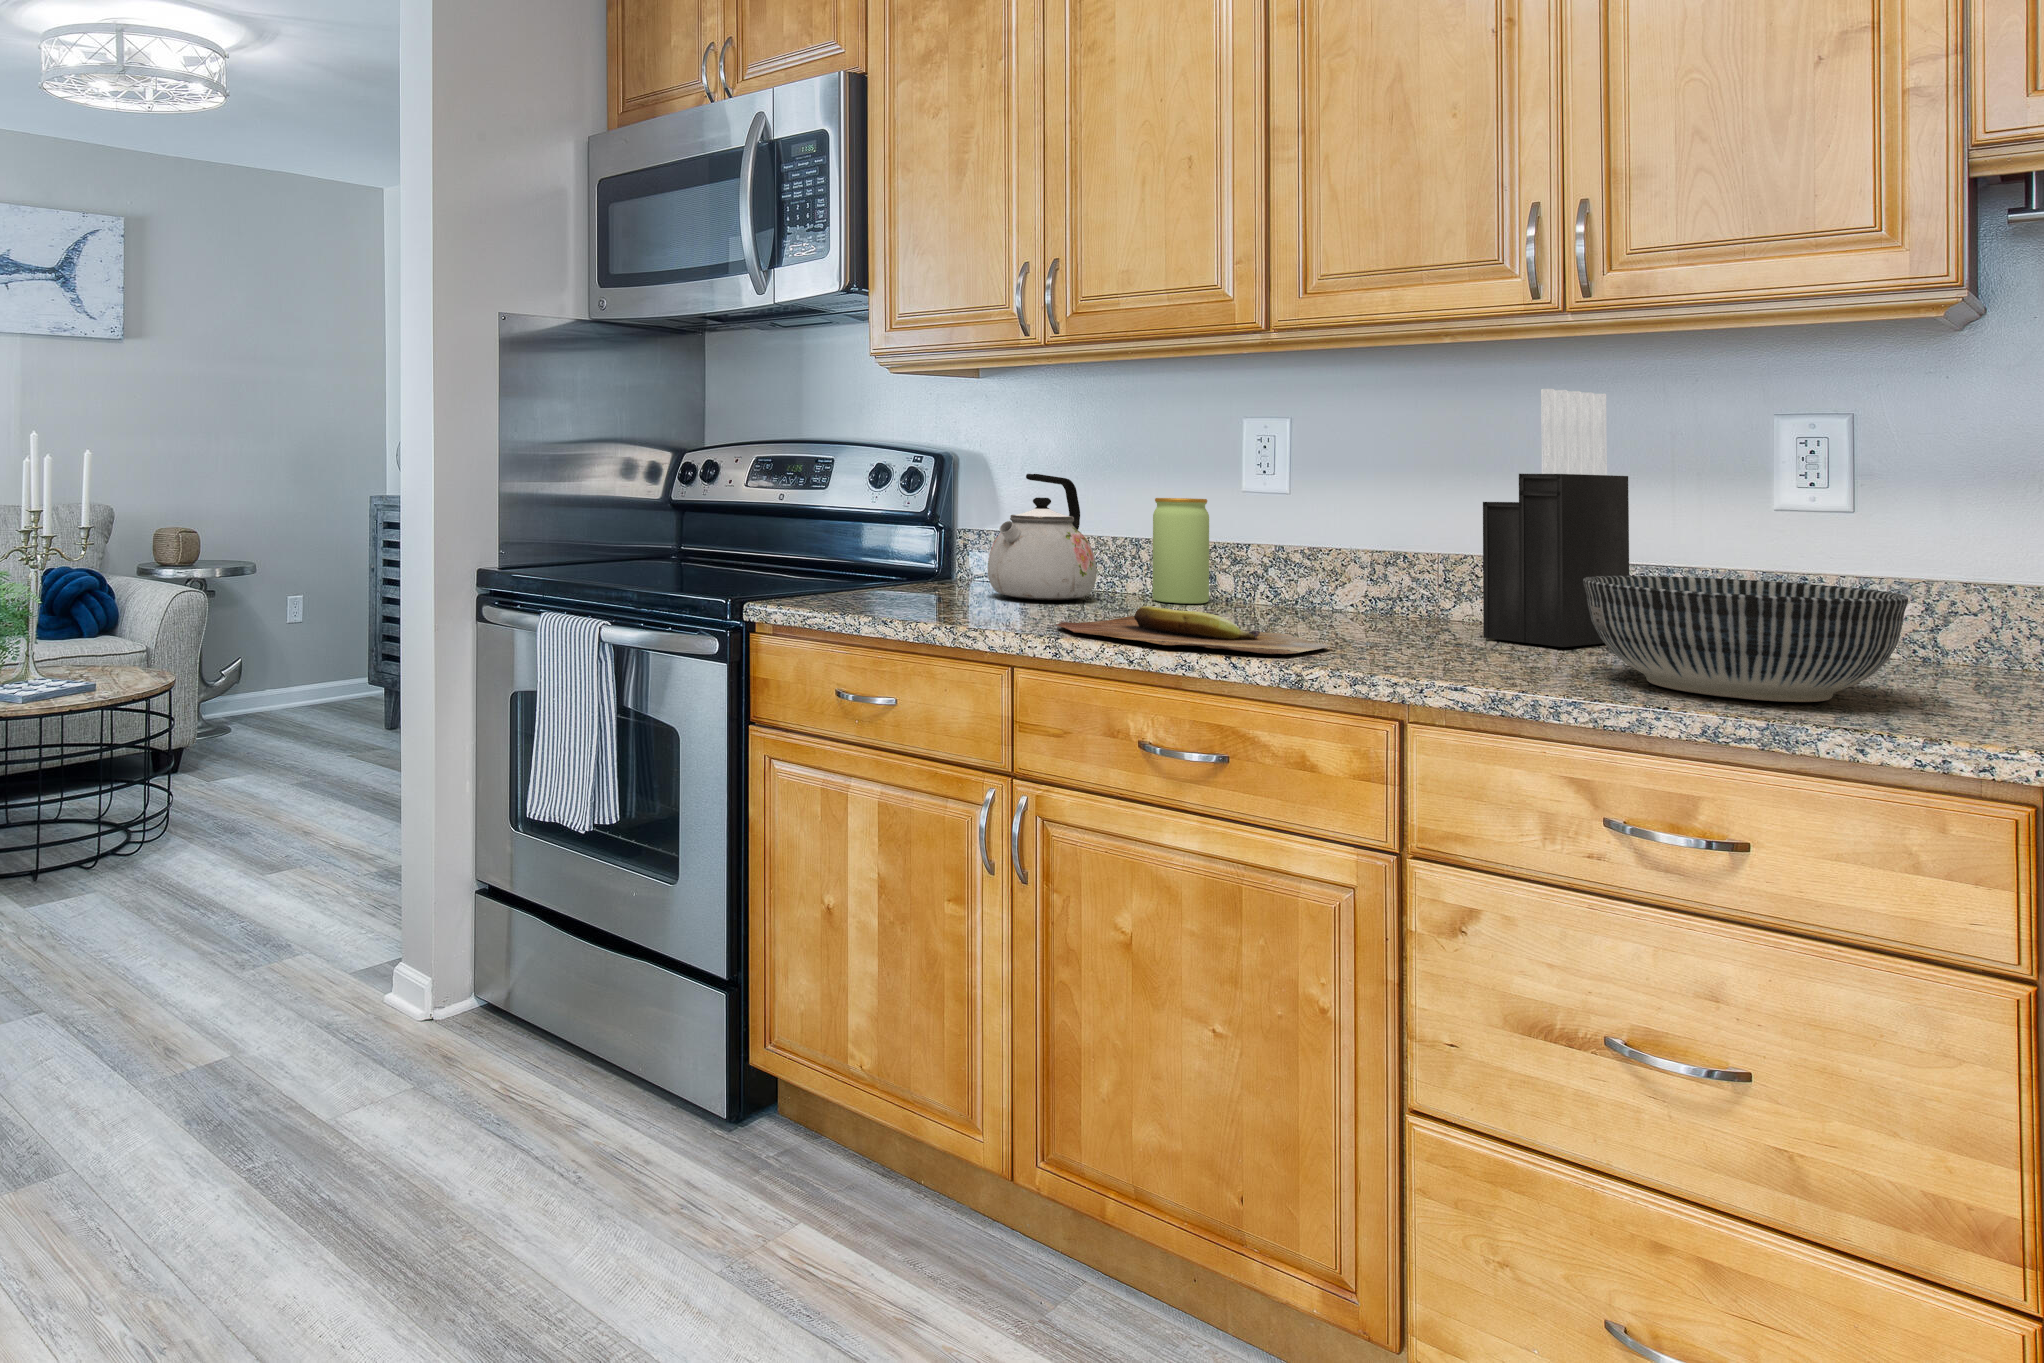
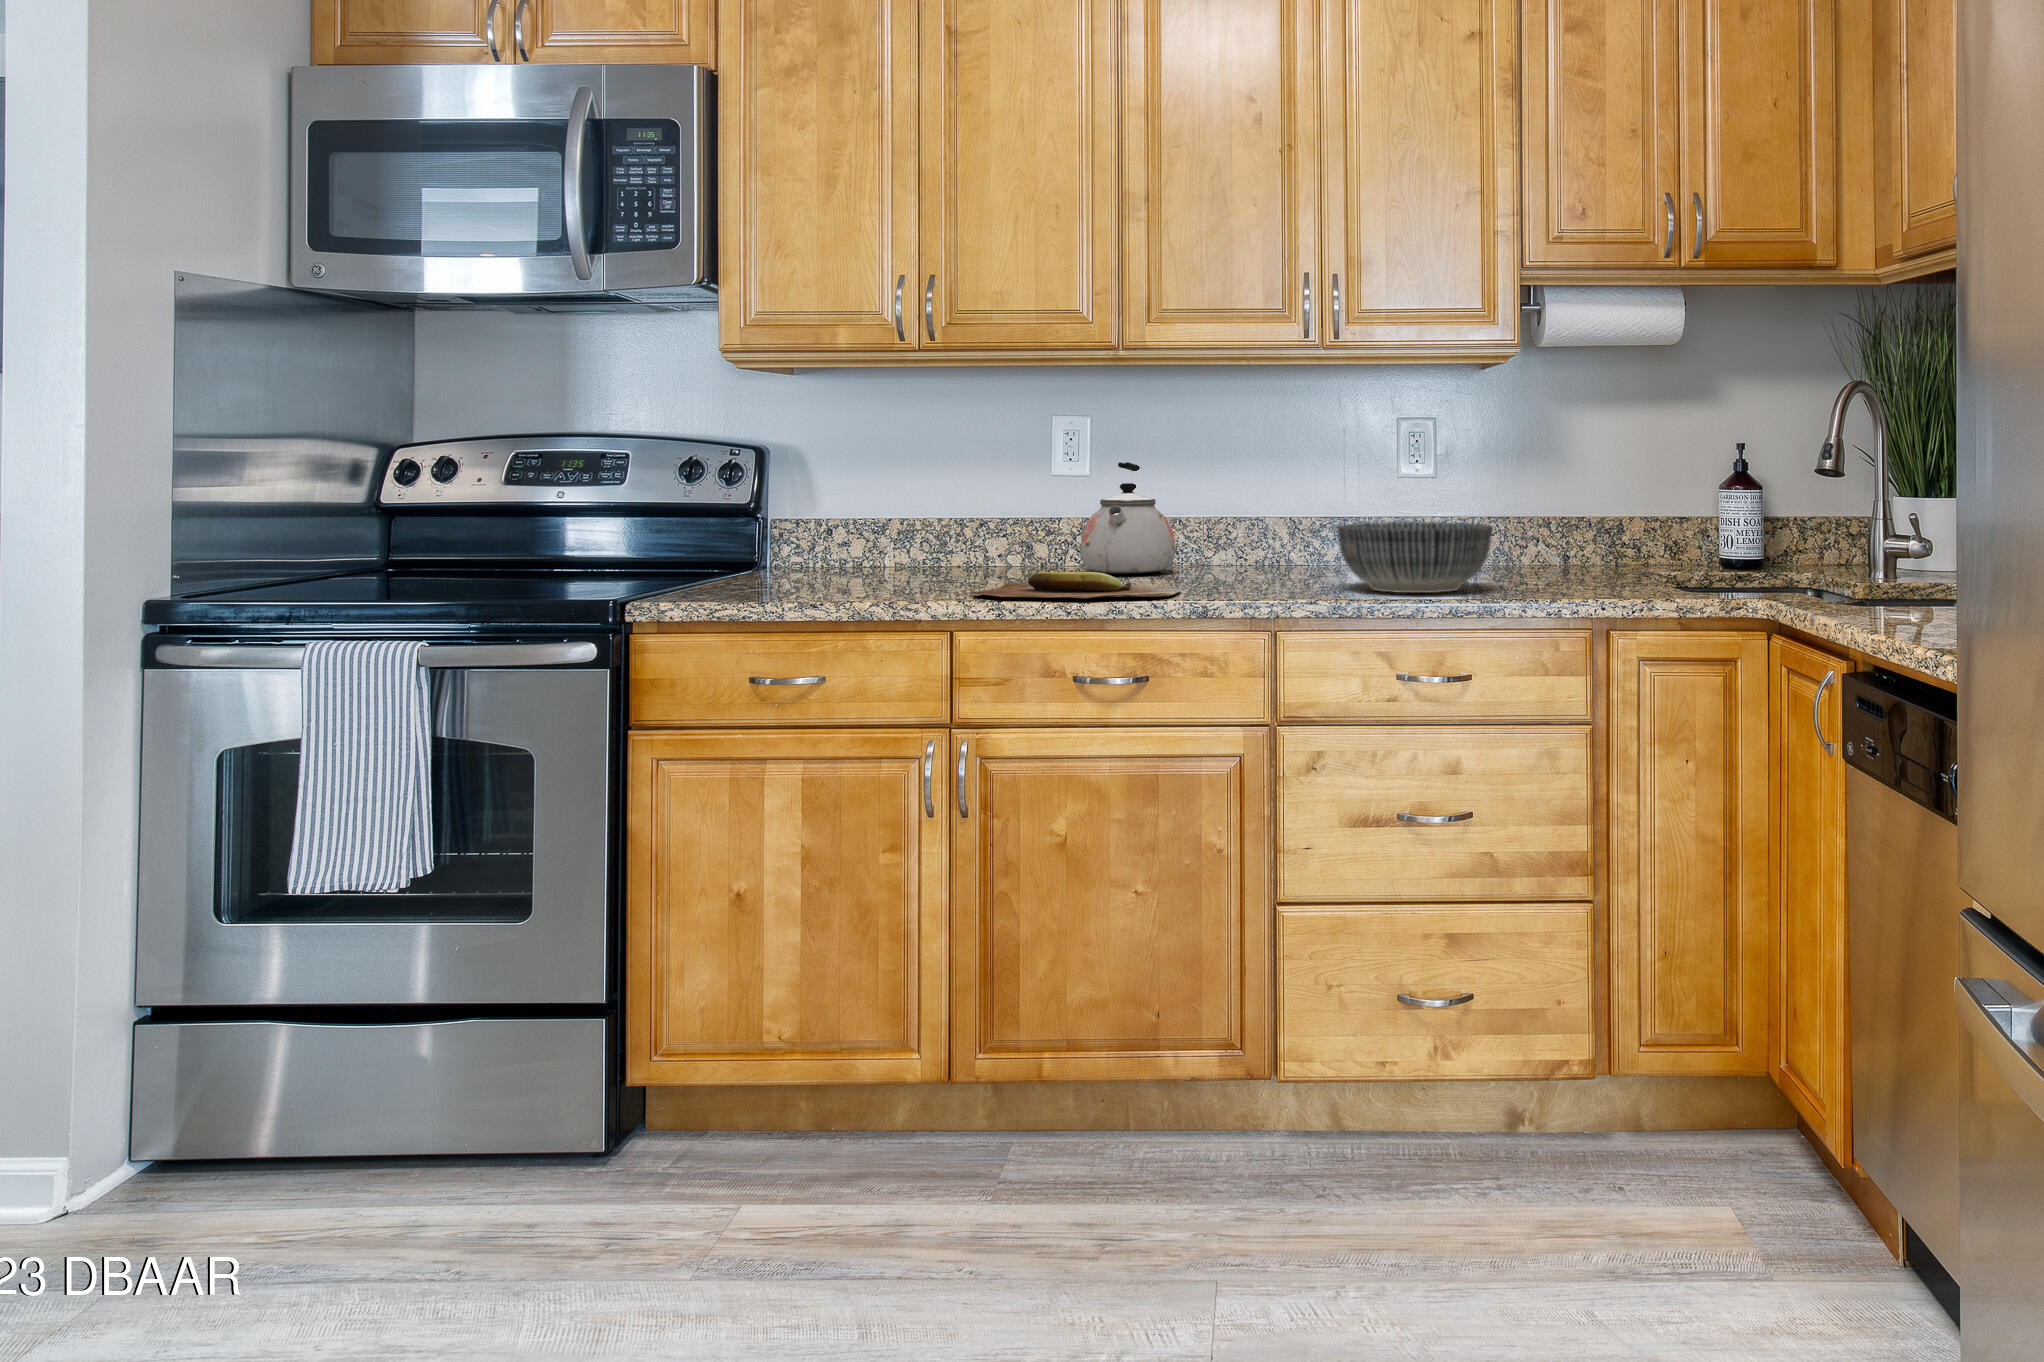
knife block: present [1483,389,1629,647] -> none [1248,396,1323,577]
kettle: present [988,474,1097,600] -> present [1080,462,1175,574]
jar: present [1153,498,1209,604] -> none [979,481,1026,573]

